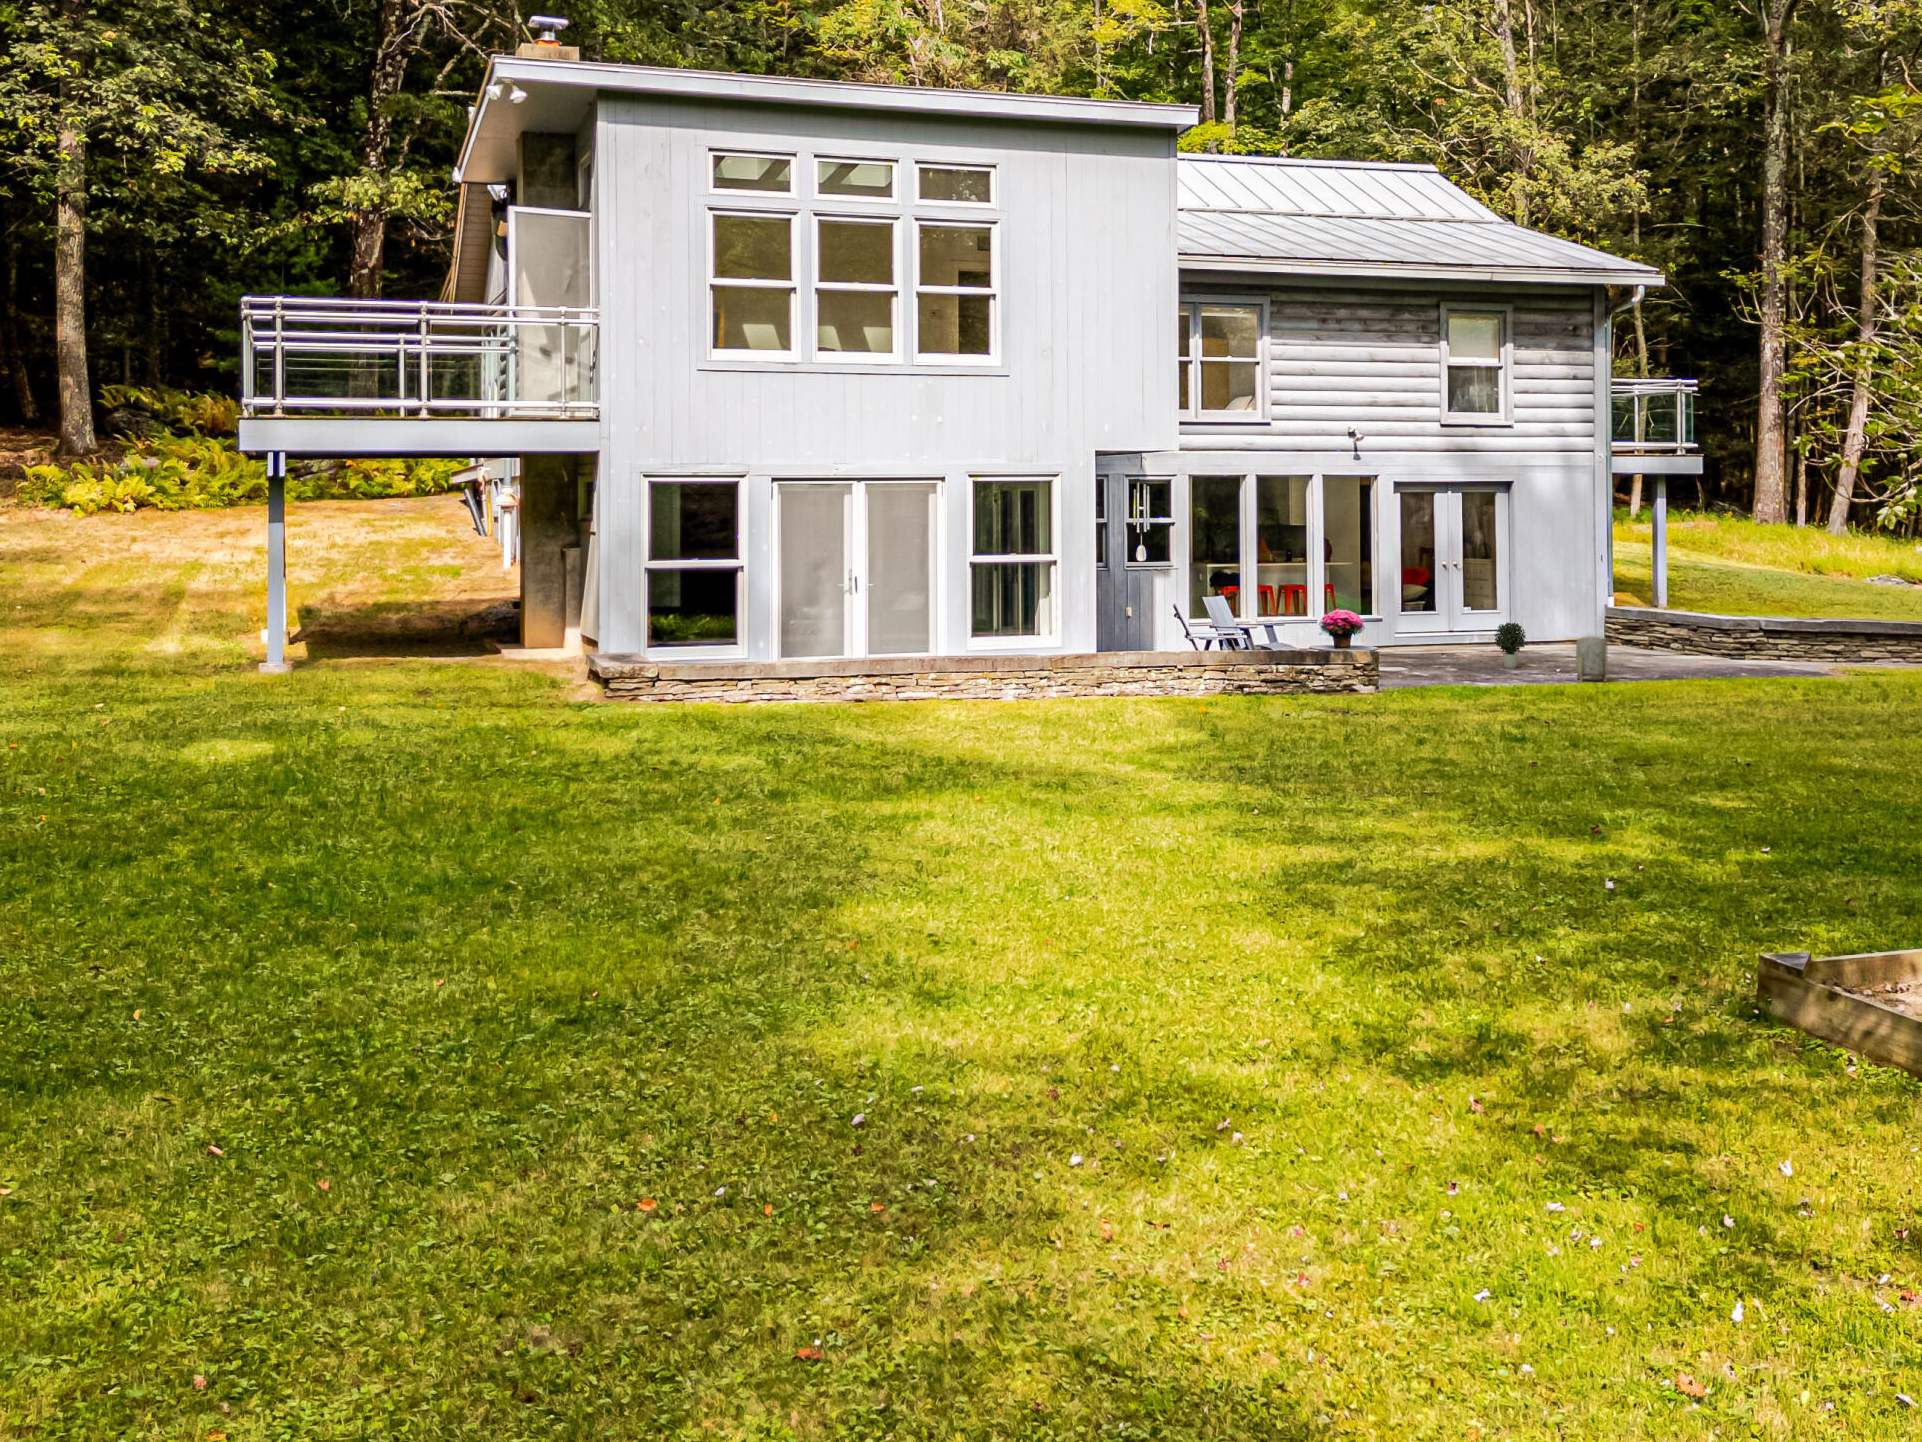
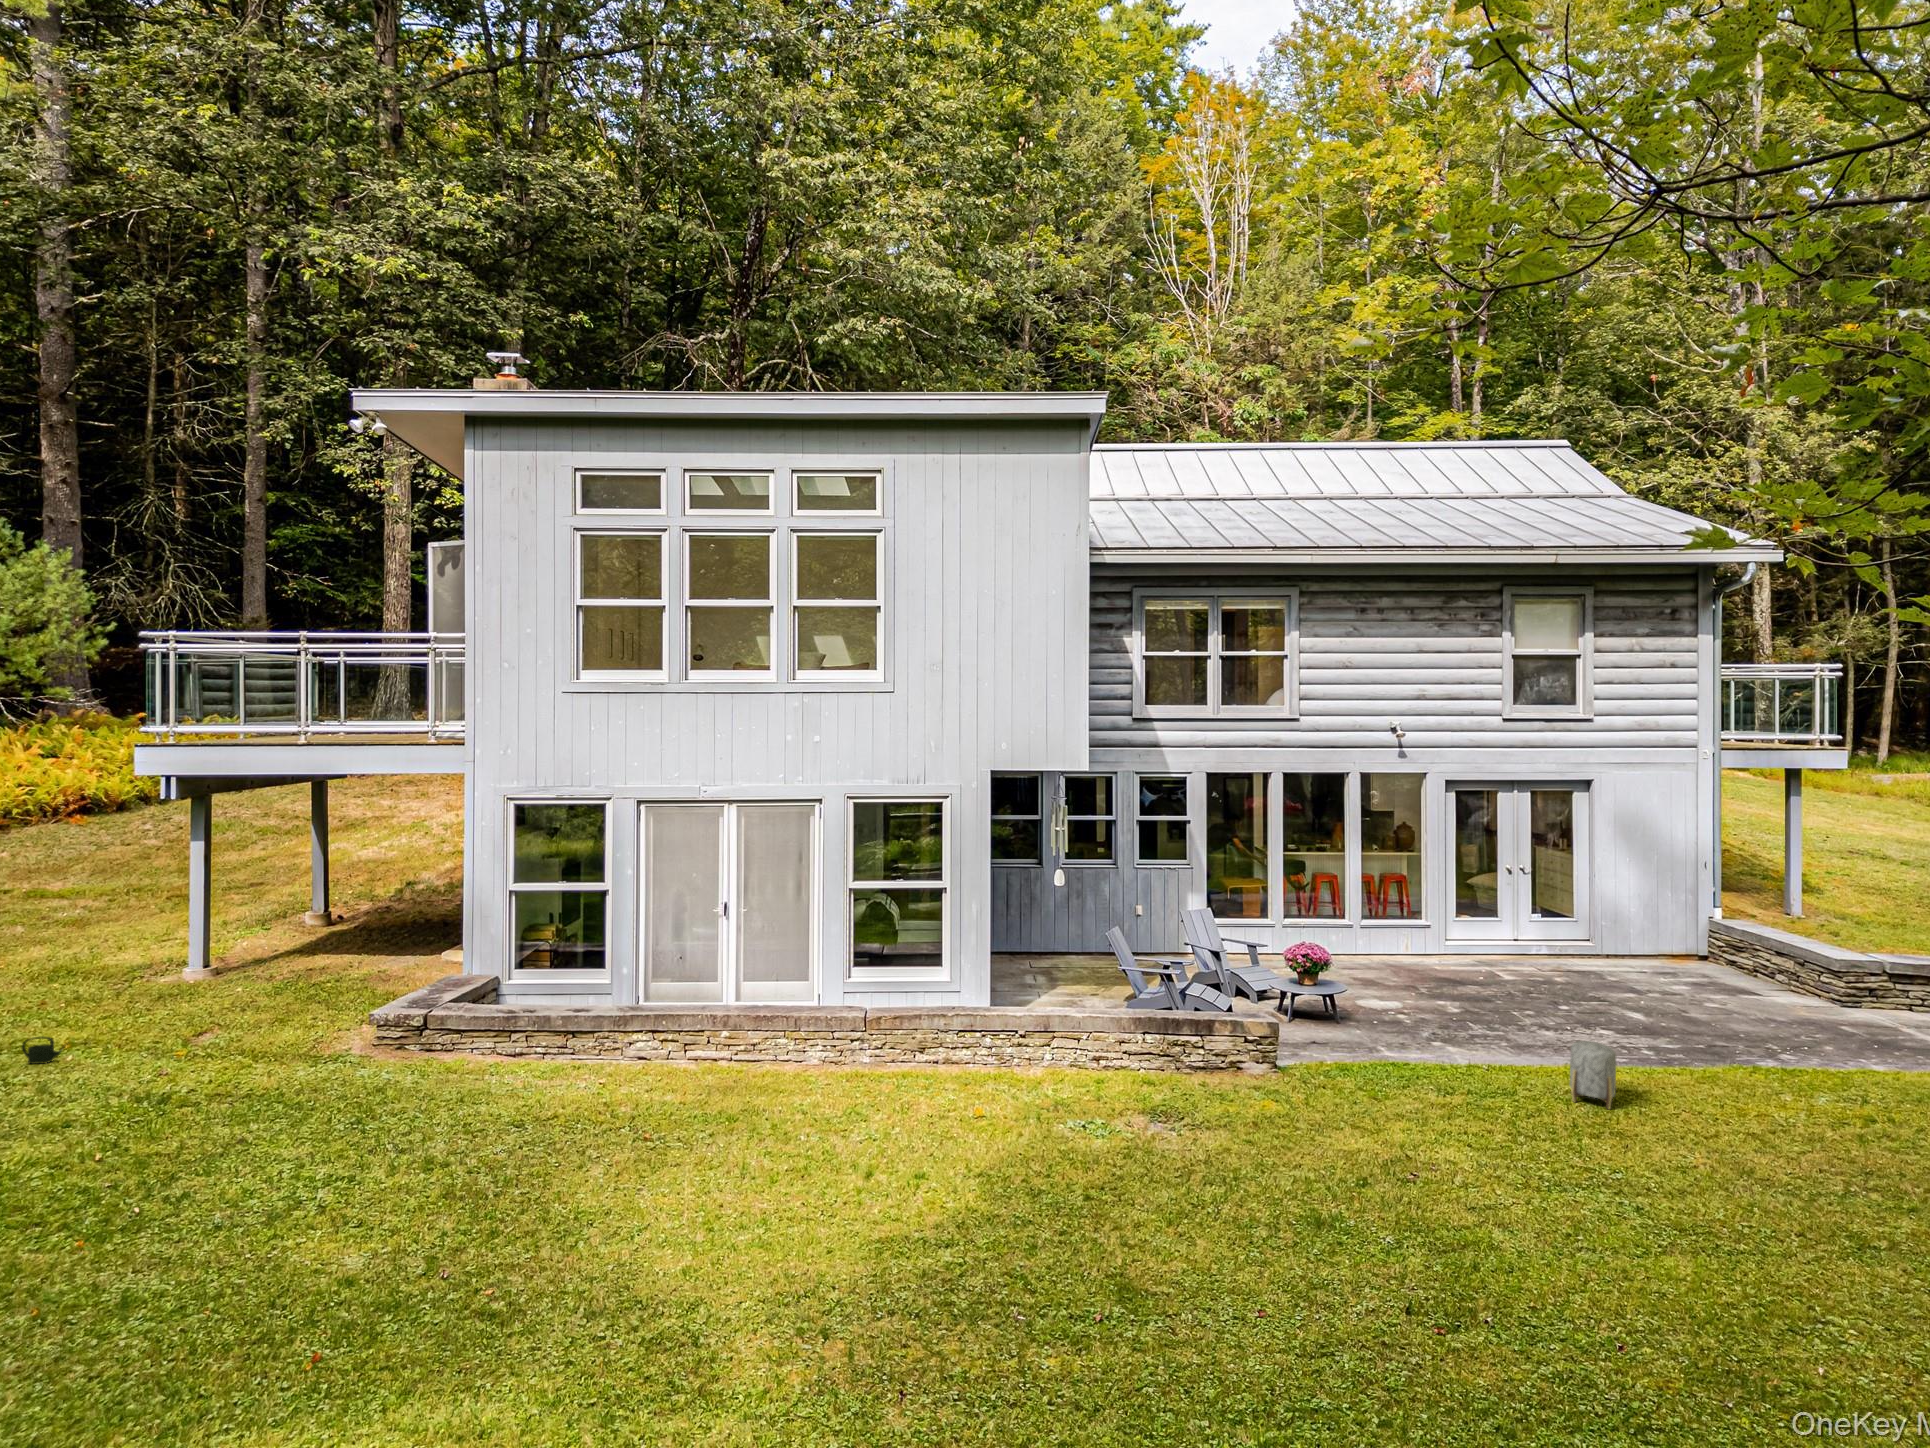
potted plant: present [1494,623,1526,669] -> none [1488,984,1530,1042]
watering can: none [237,716,287,745] -> present [22,1036,69,1064]

